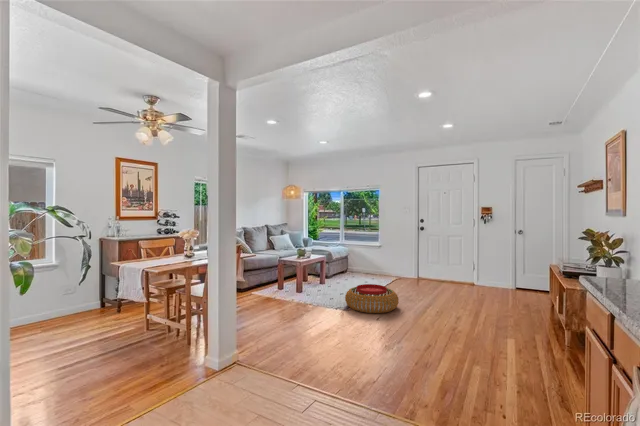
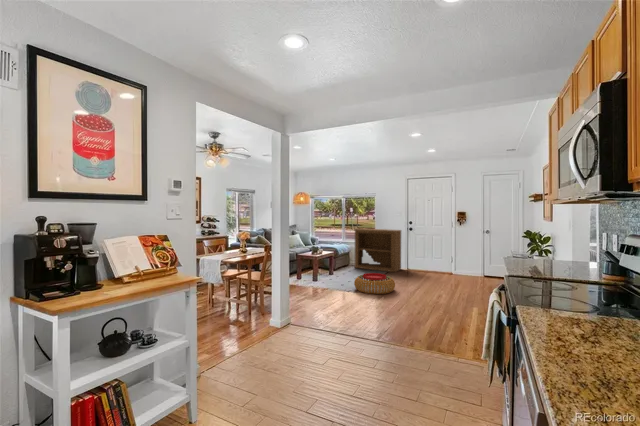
bookshelf: none [353,228,410,282] -> present [355,229,401,272]

